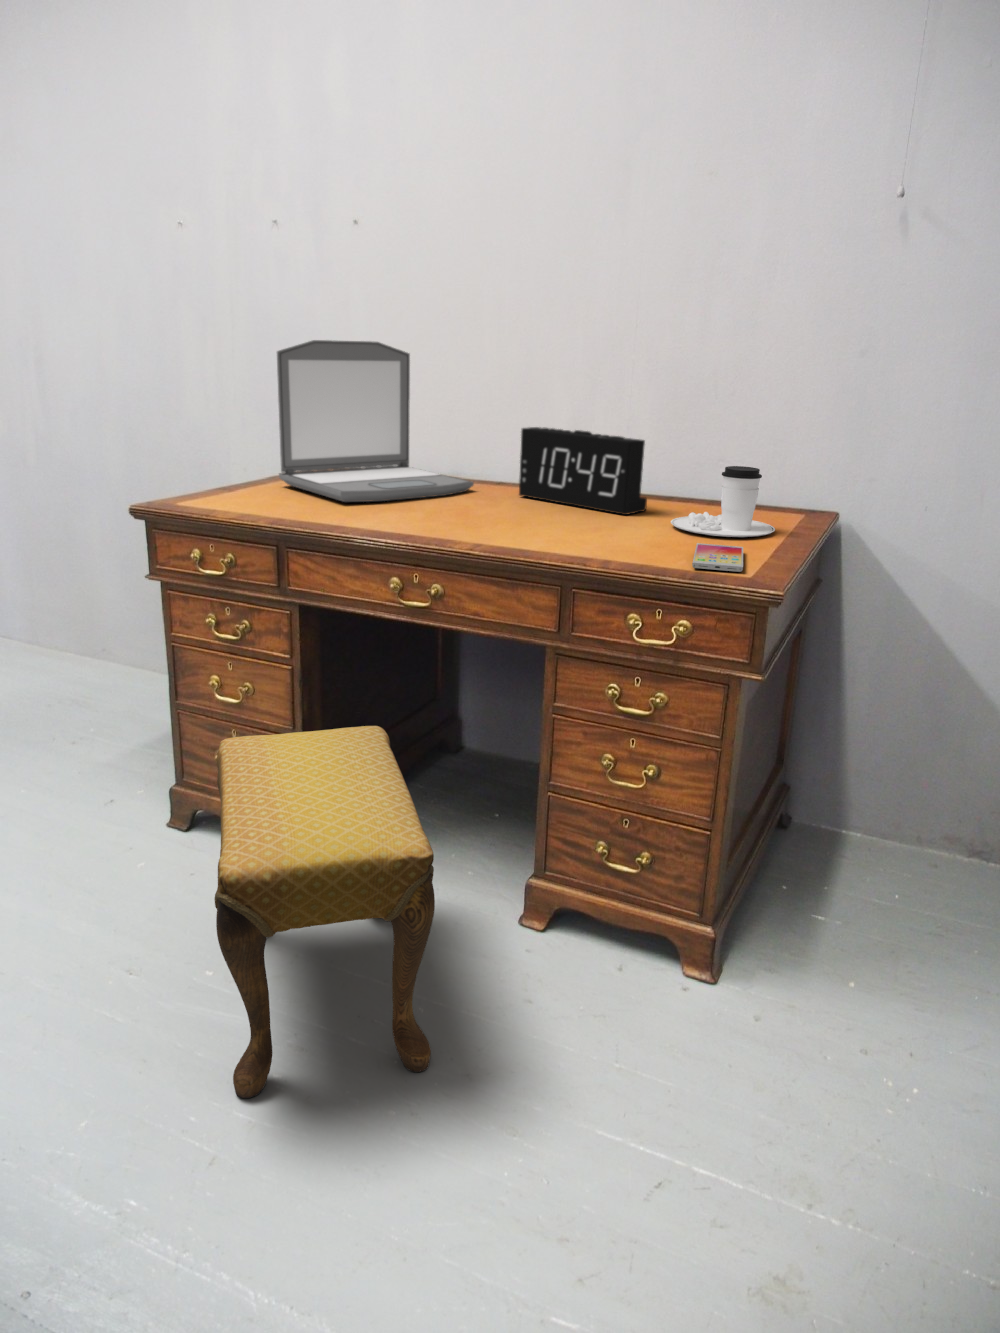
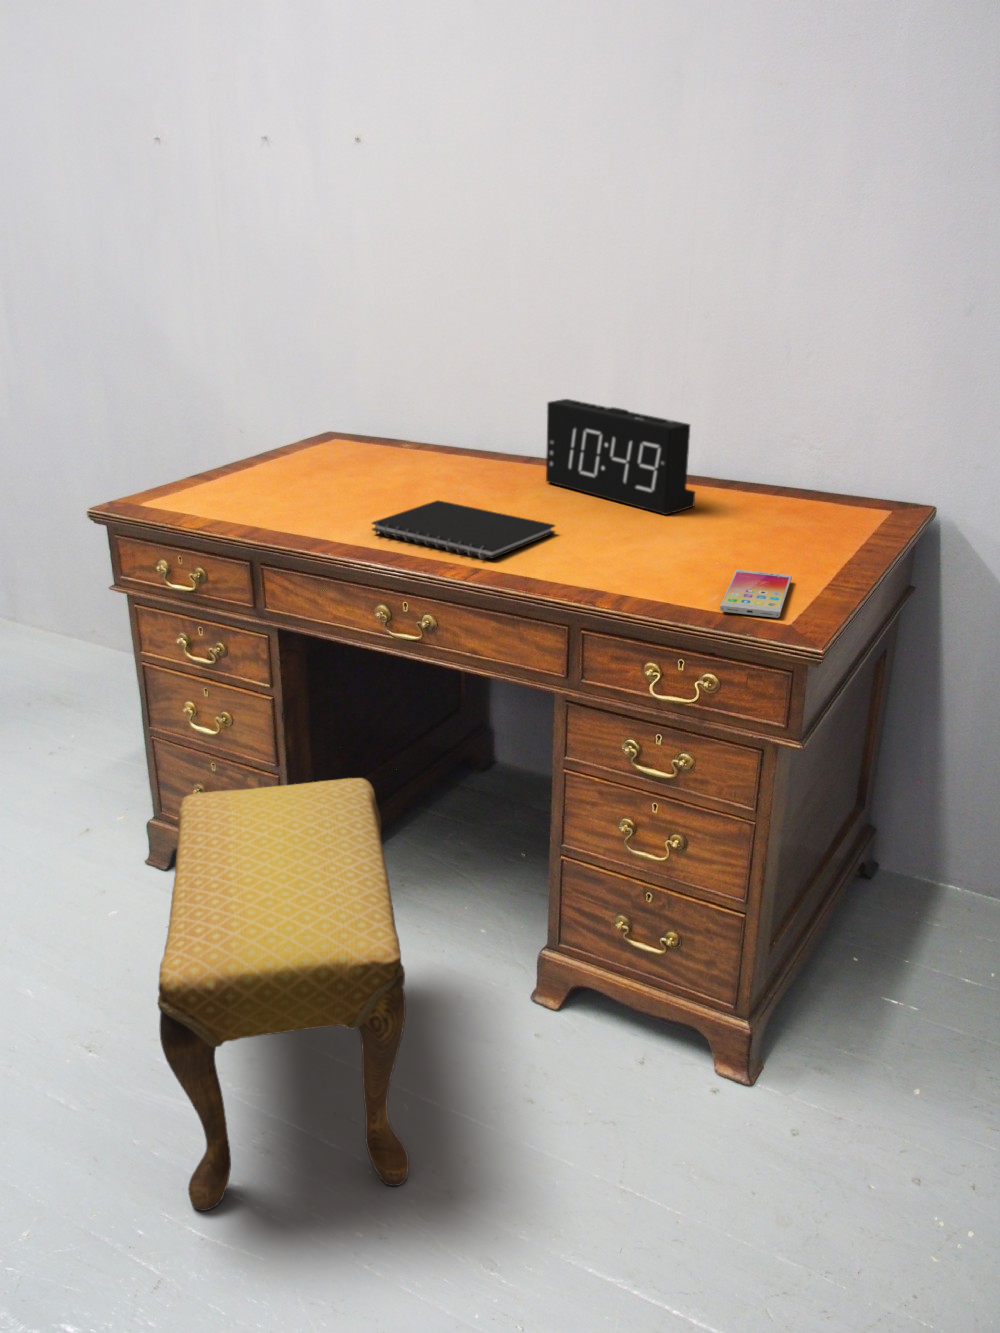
laptop: present [277,340,474,502] -> none [257,291,494,498]
coffee cup: present [671,466,775,537] -> none [716,463,843,555]
notebook: none [383,502,538,538] -> present [372,500,555,559]

